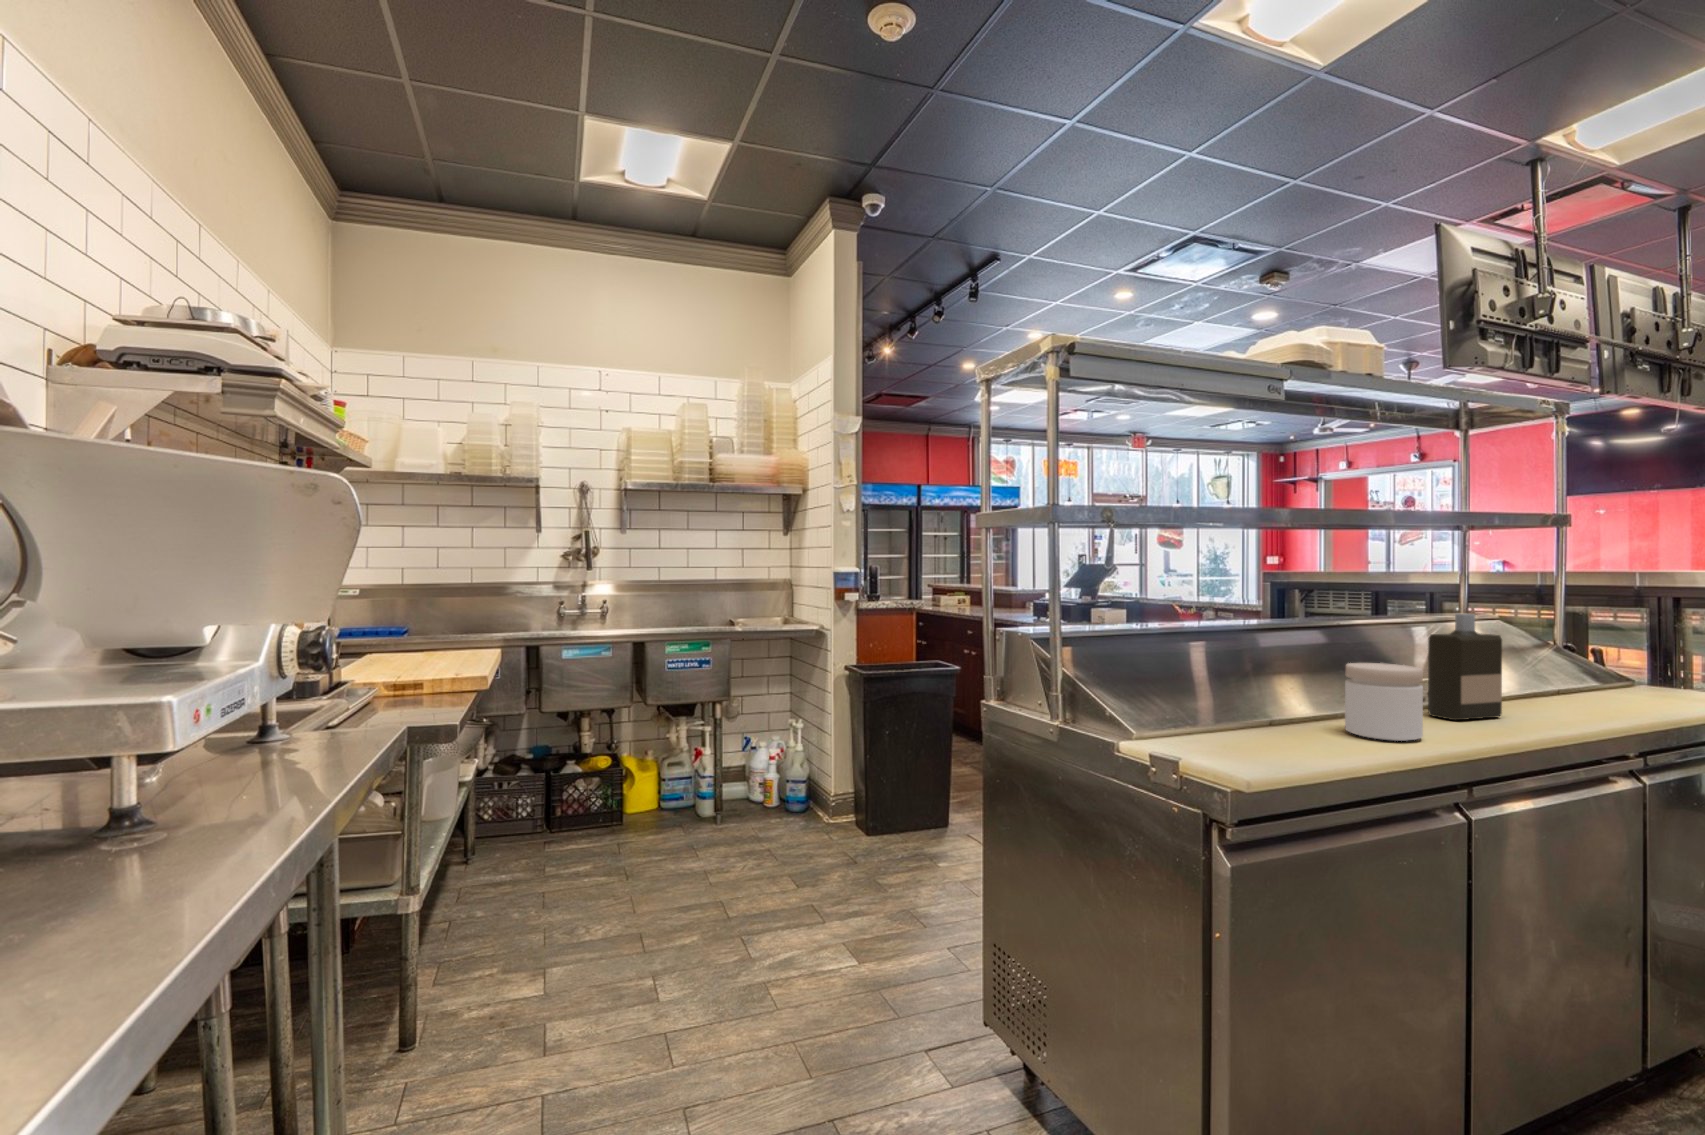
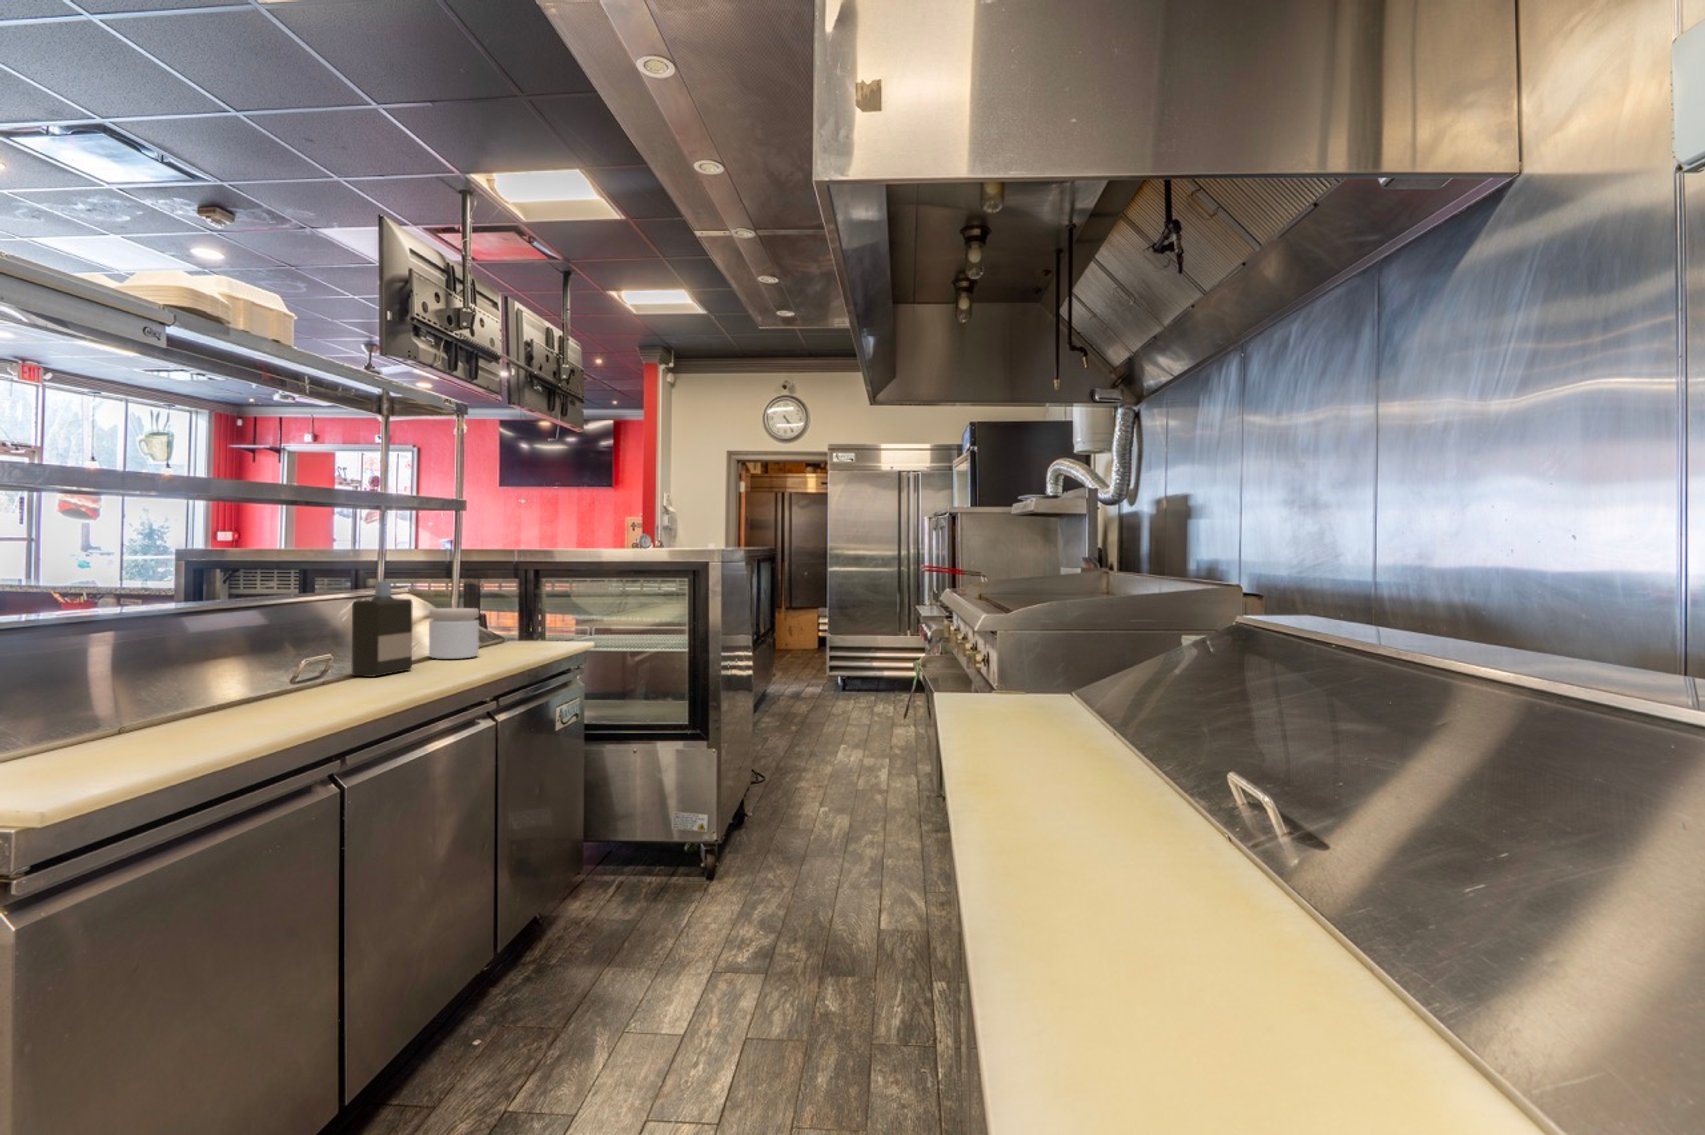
jar: present [1345,663,1423,741] -> present [429,608,479,659]

